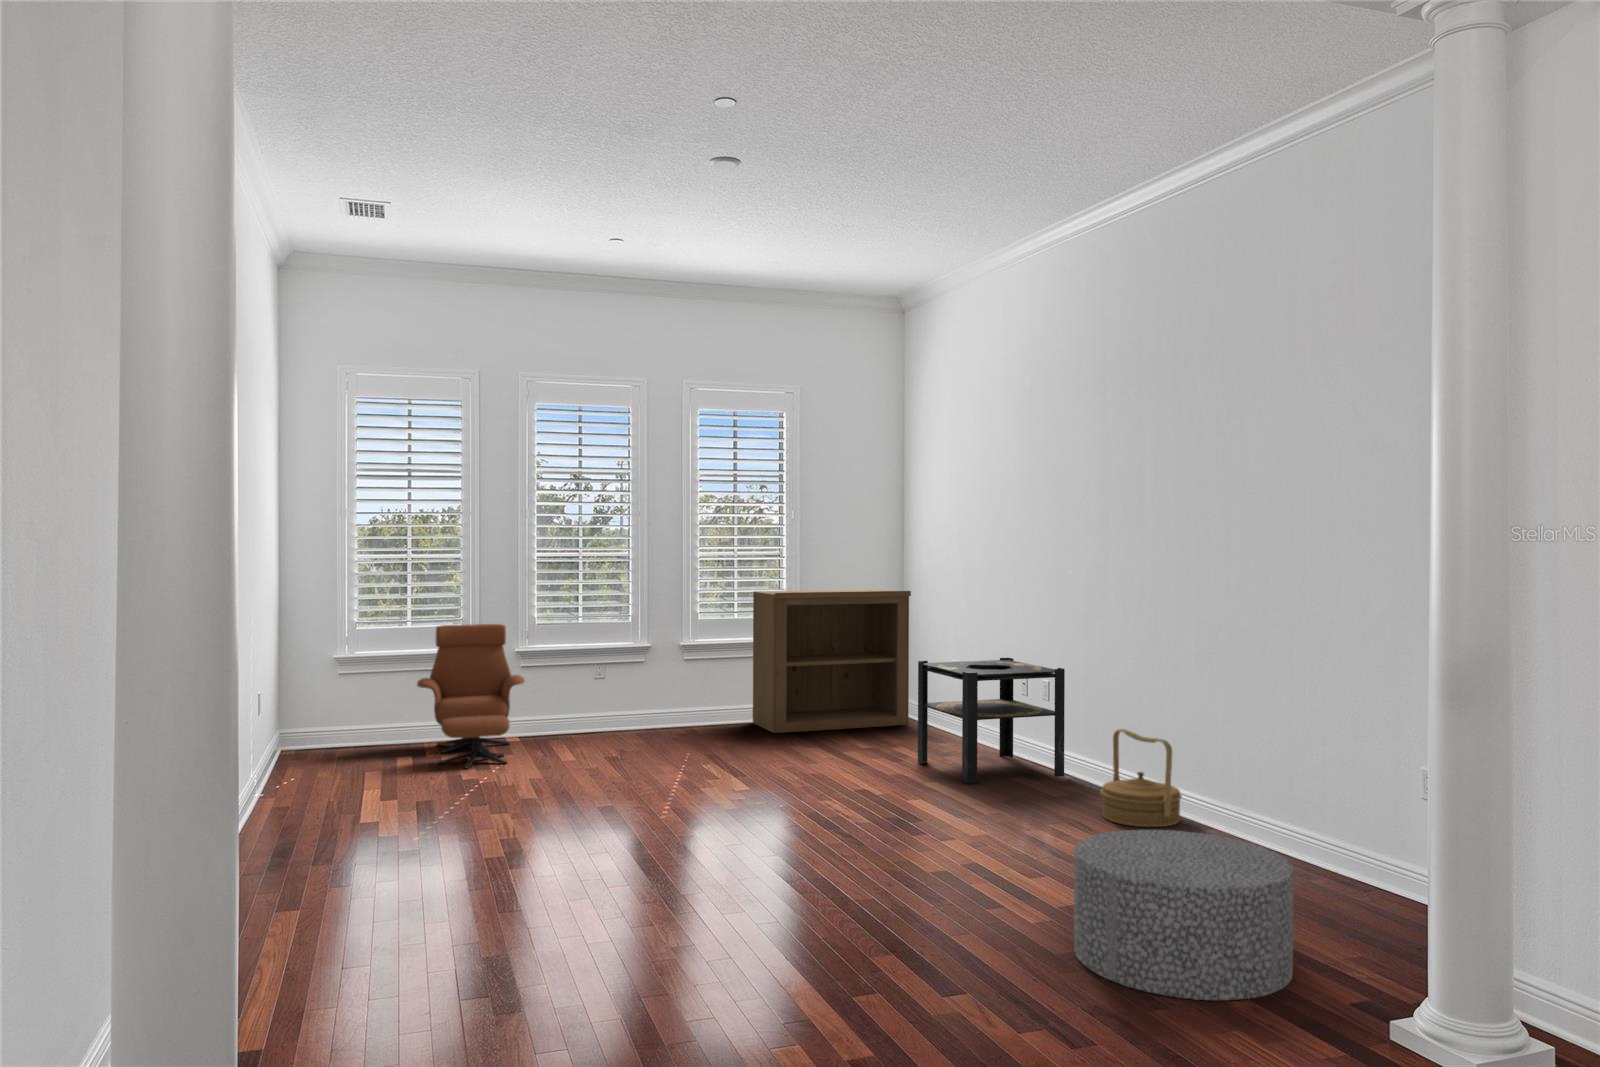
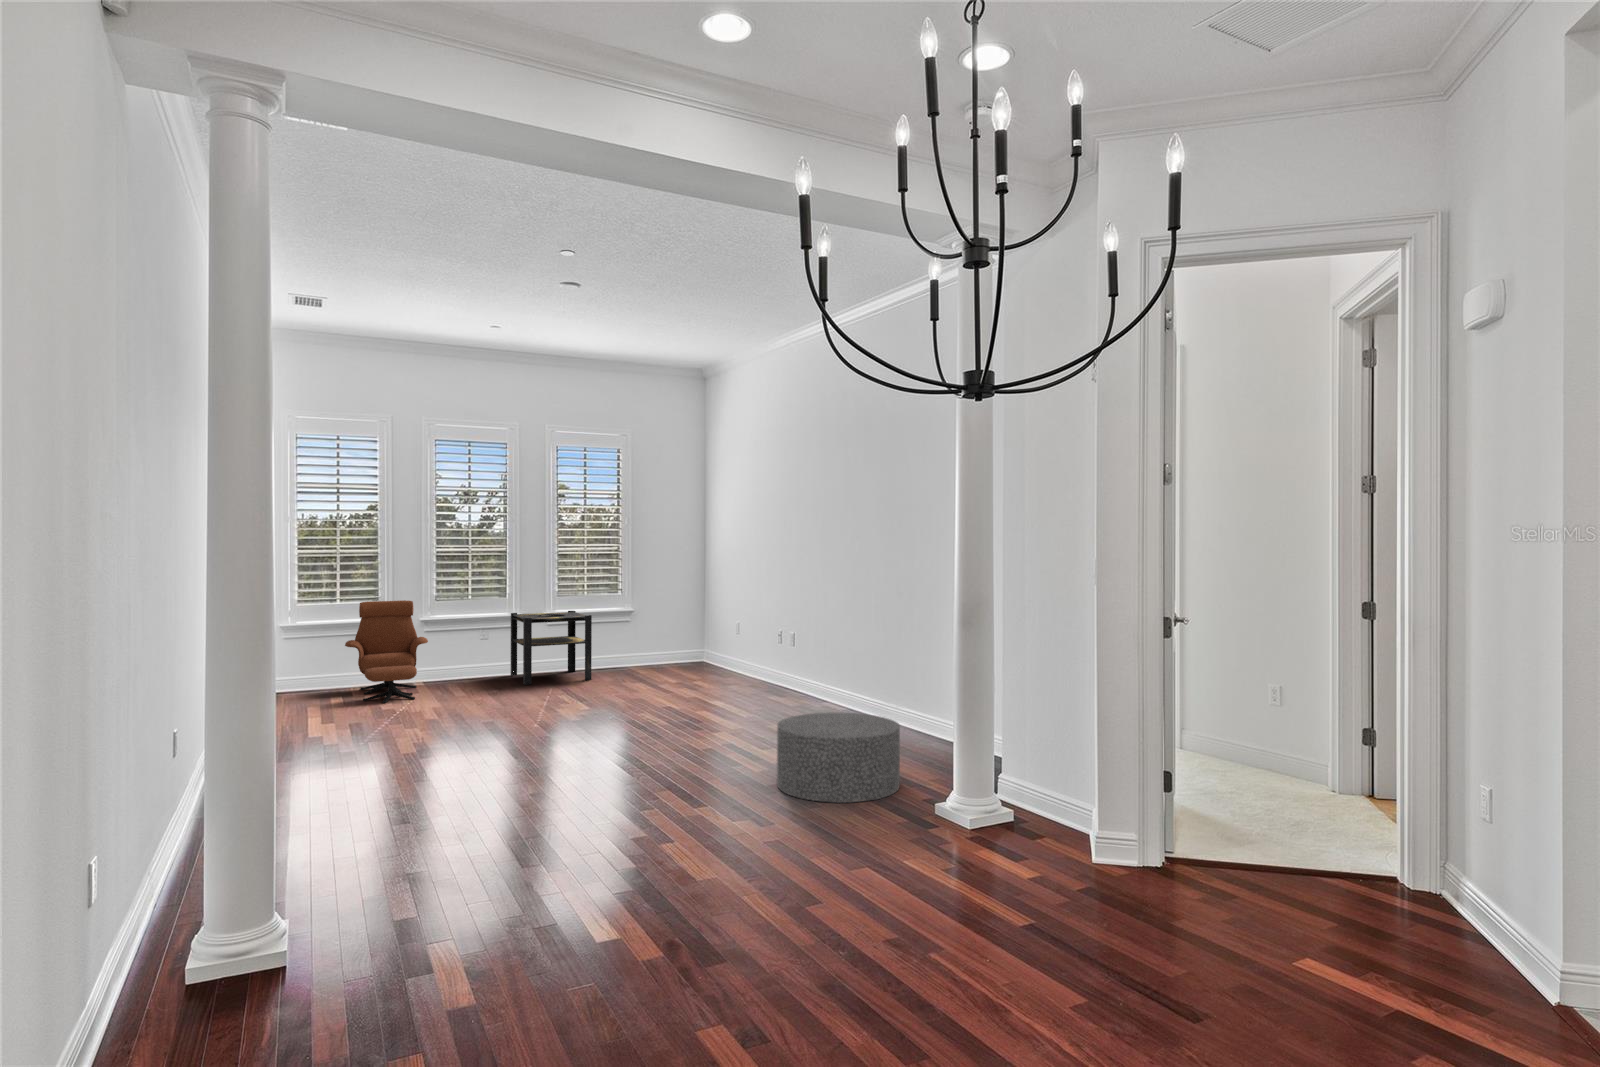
bookshelf: present [753,590,911,733] -> none [598,574,711,675]
side table: present [918,658,1065,784] -> present [511,611,592,685]
woven basket: present [1101,729,1182,827] -> none [820,660,870,721]

